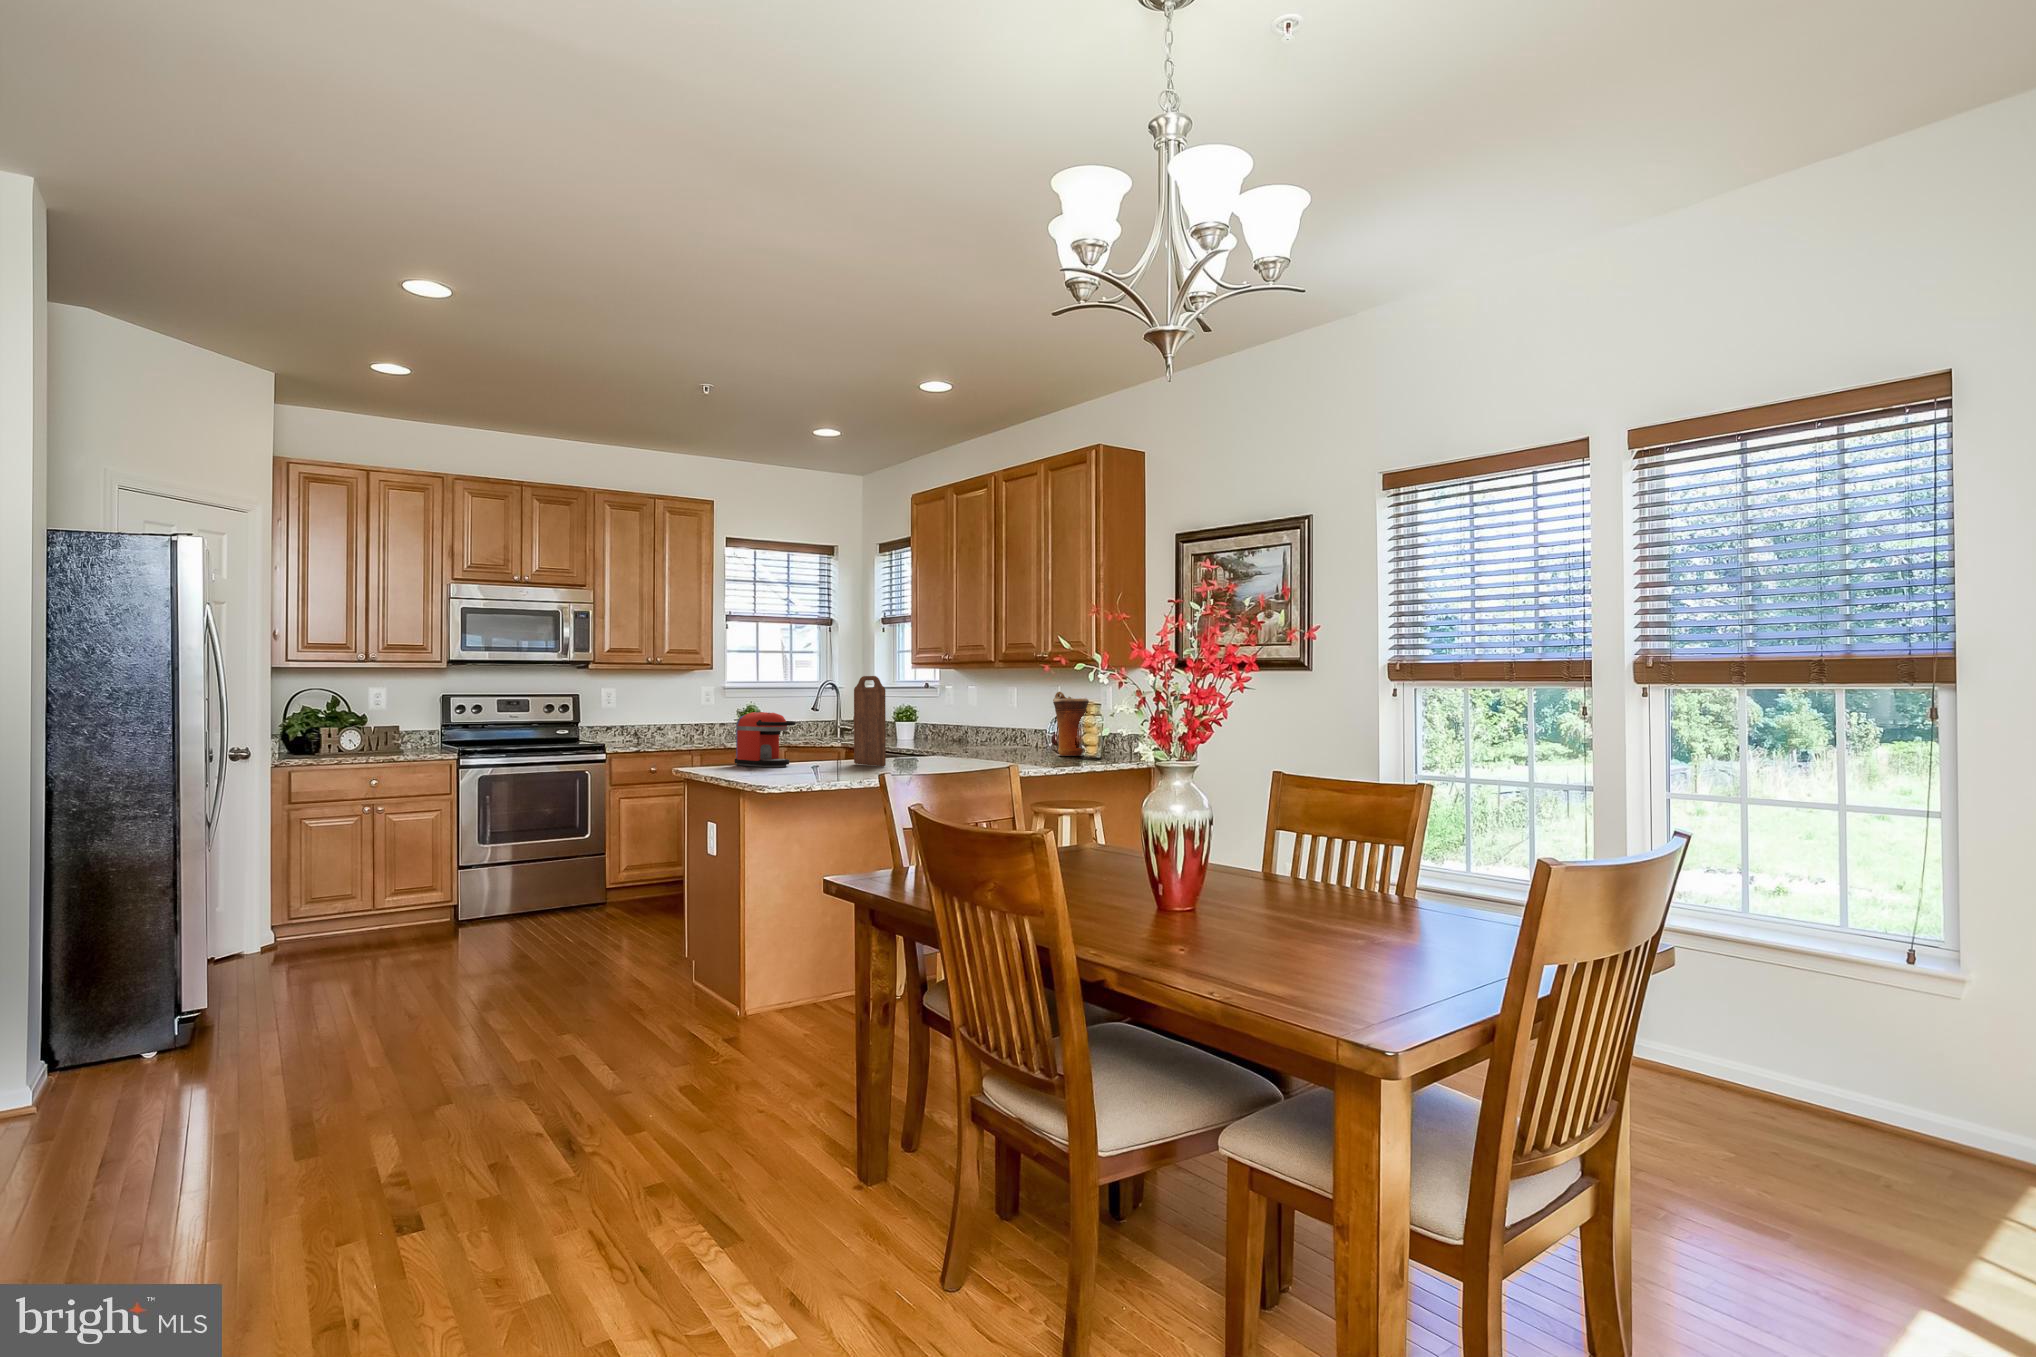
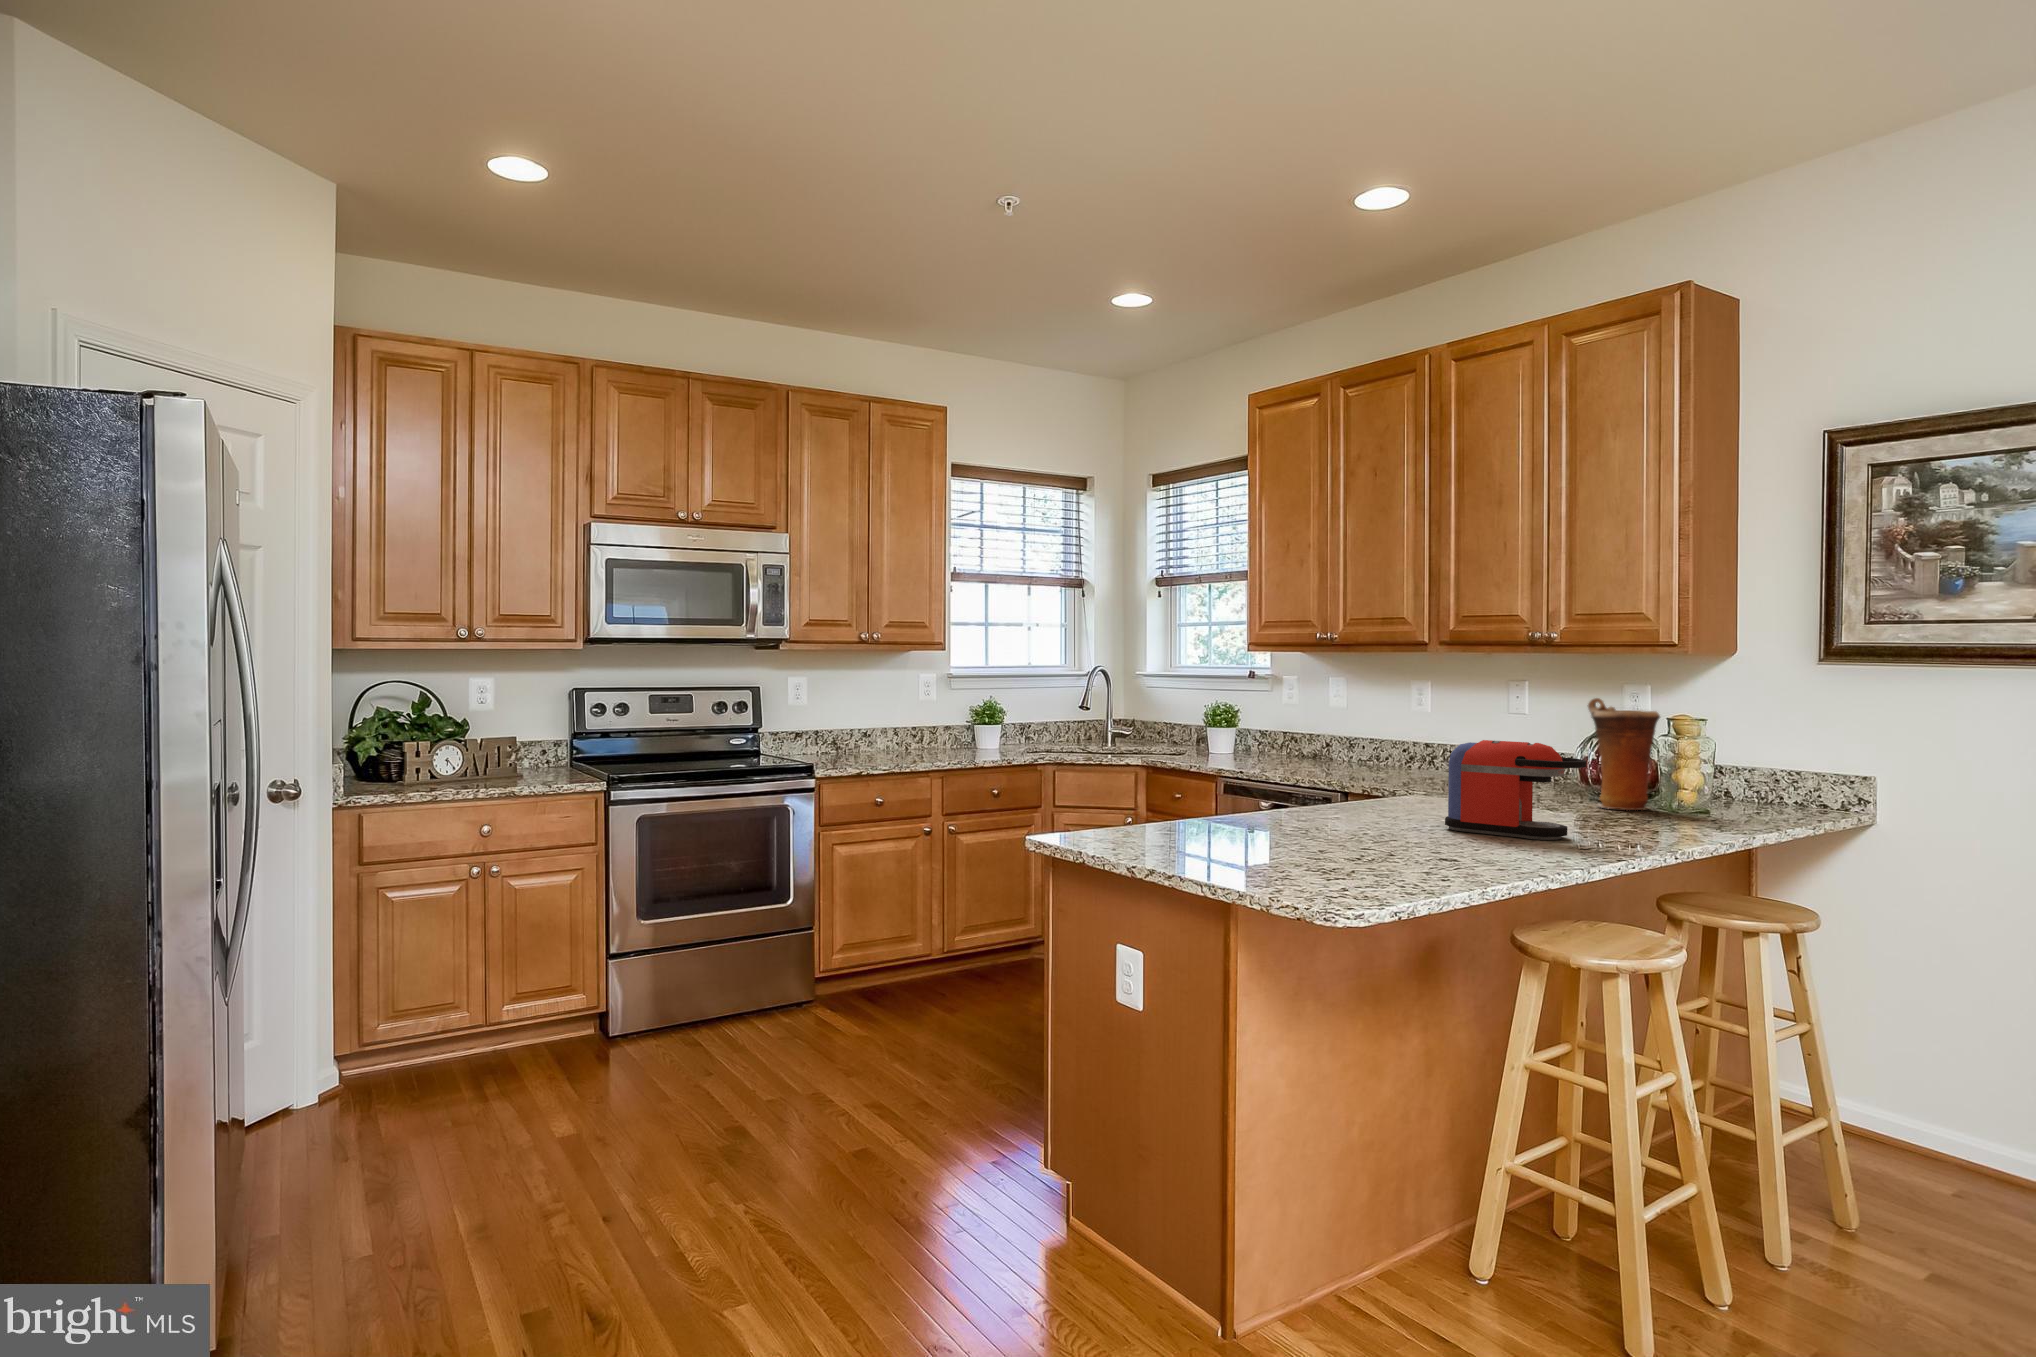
cutting board: present [854,676,886,766] -> none [1330,677,1416,848]
coffee maker: present [735,712,796,767] -> present [1445,740,1586,840]

